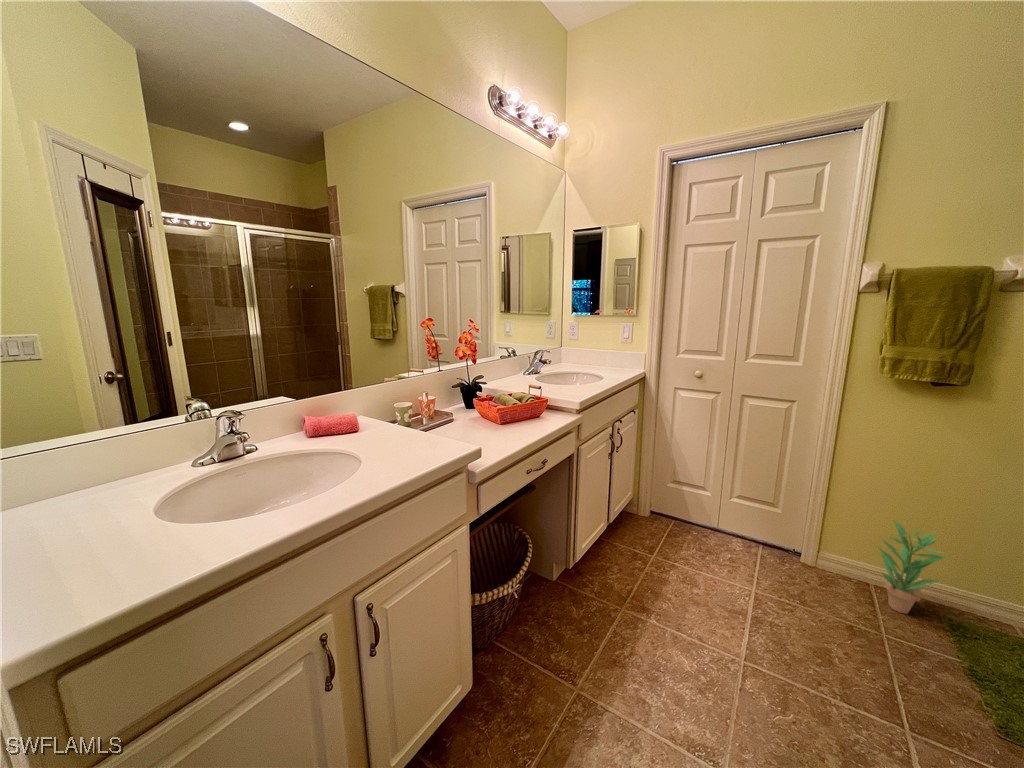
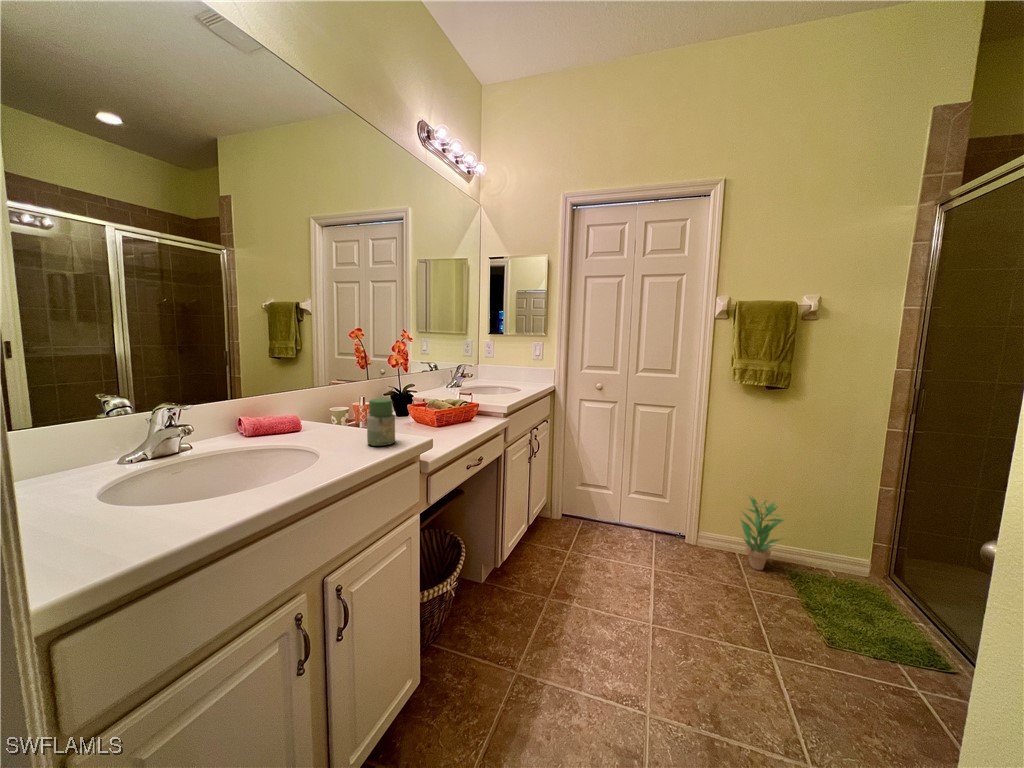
jar: none [415,404,444,454] -> present [367,398,395,446]

